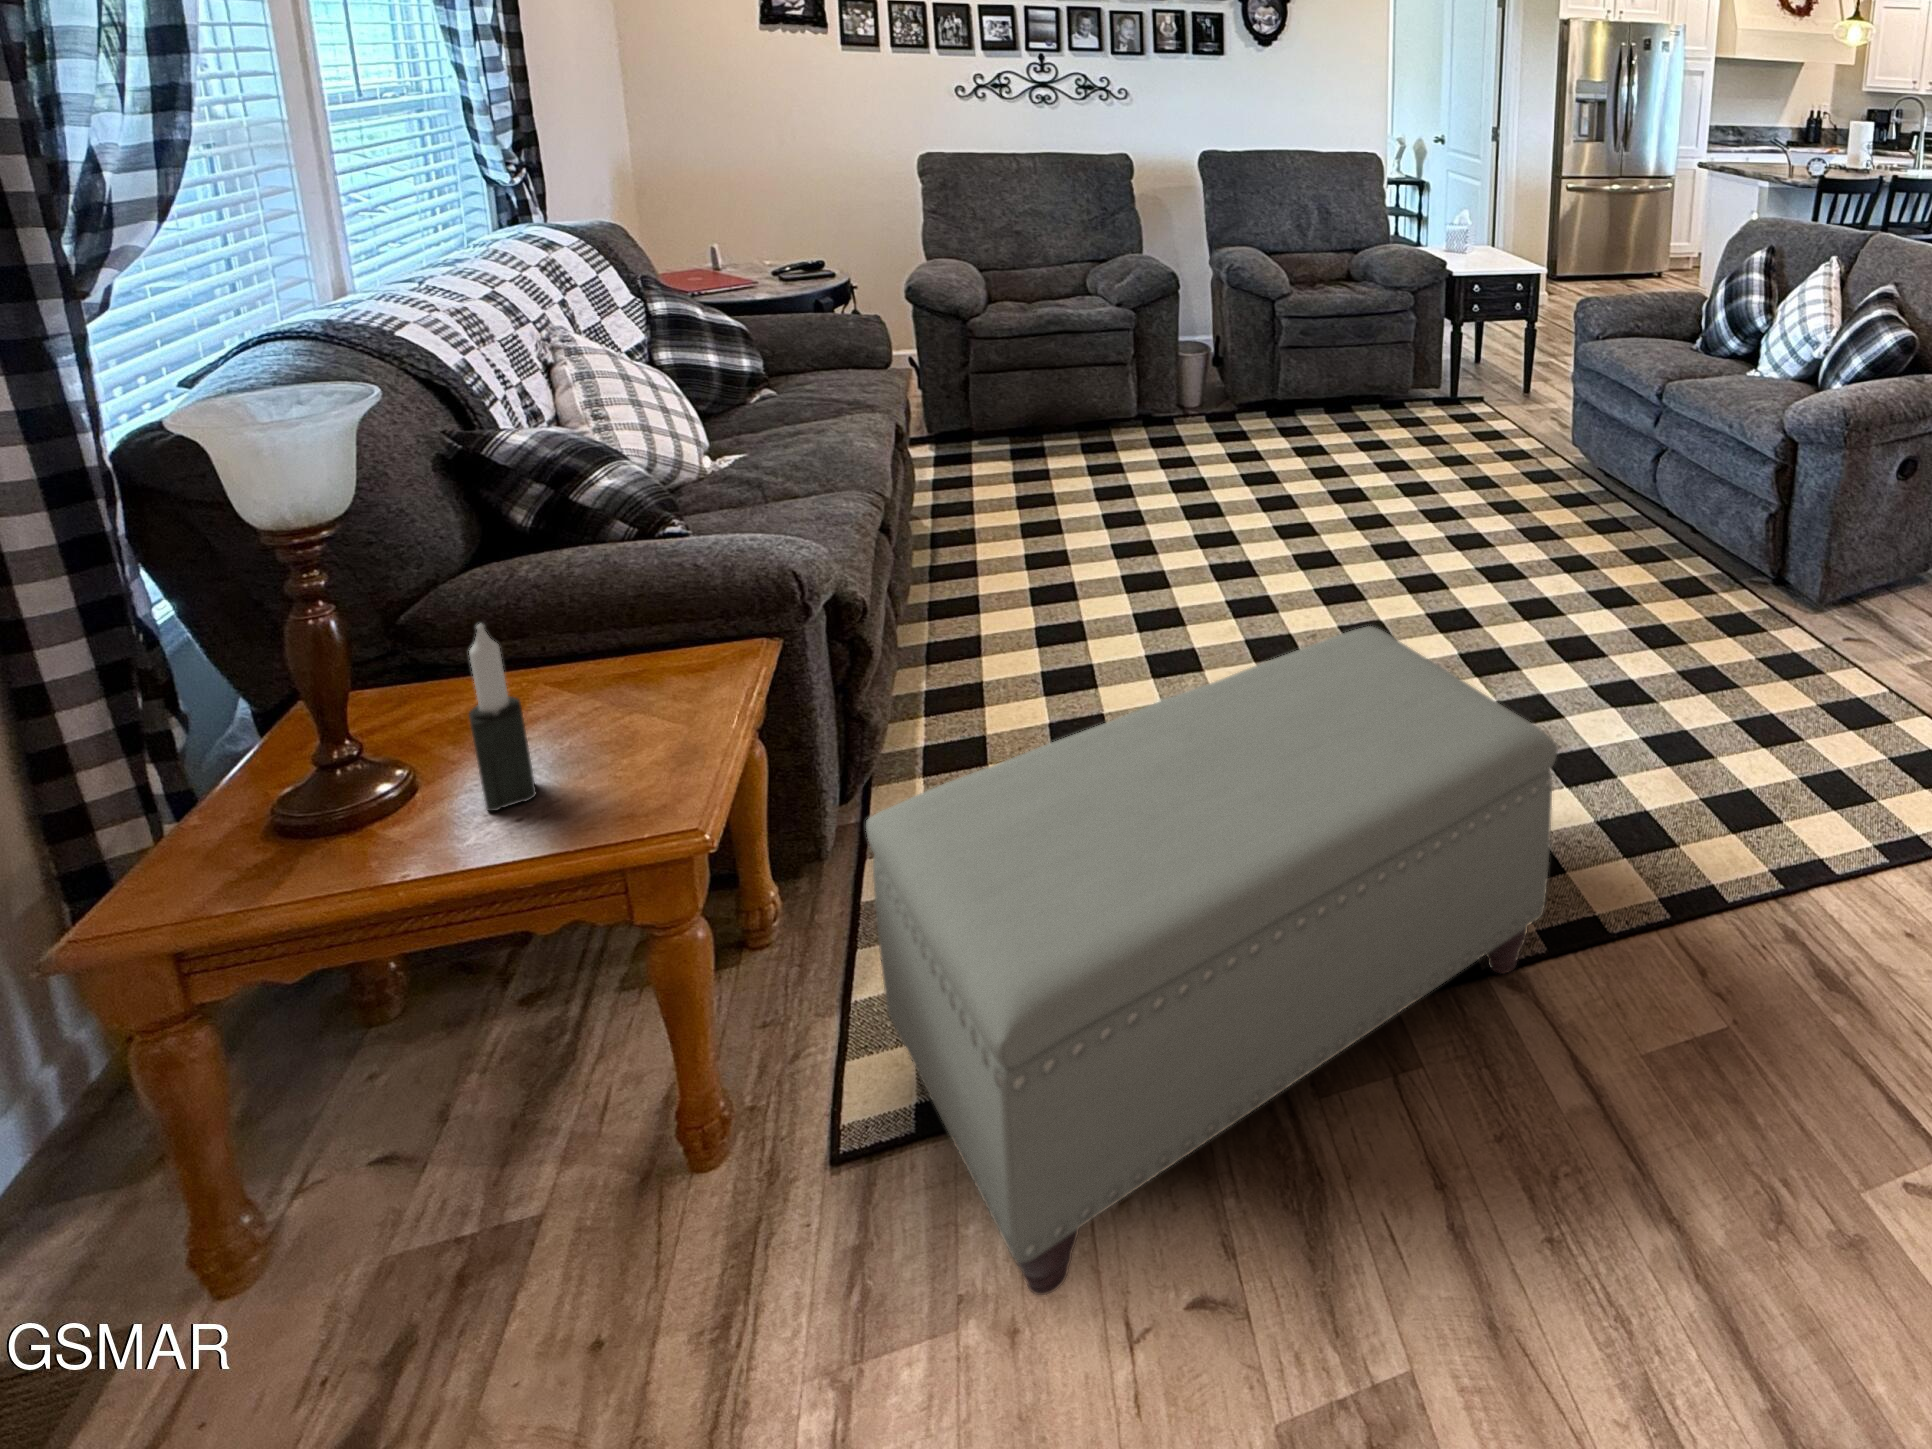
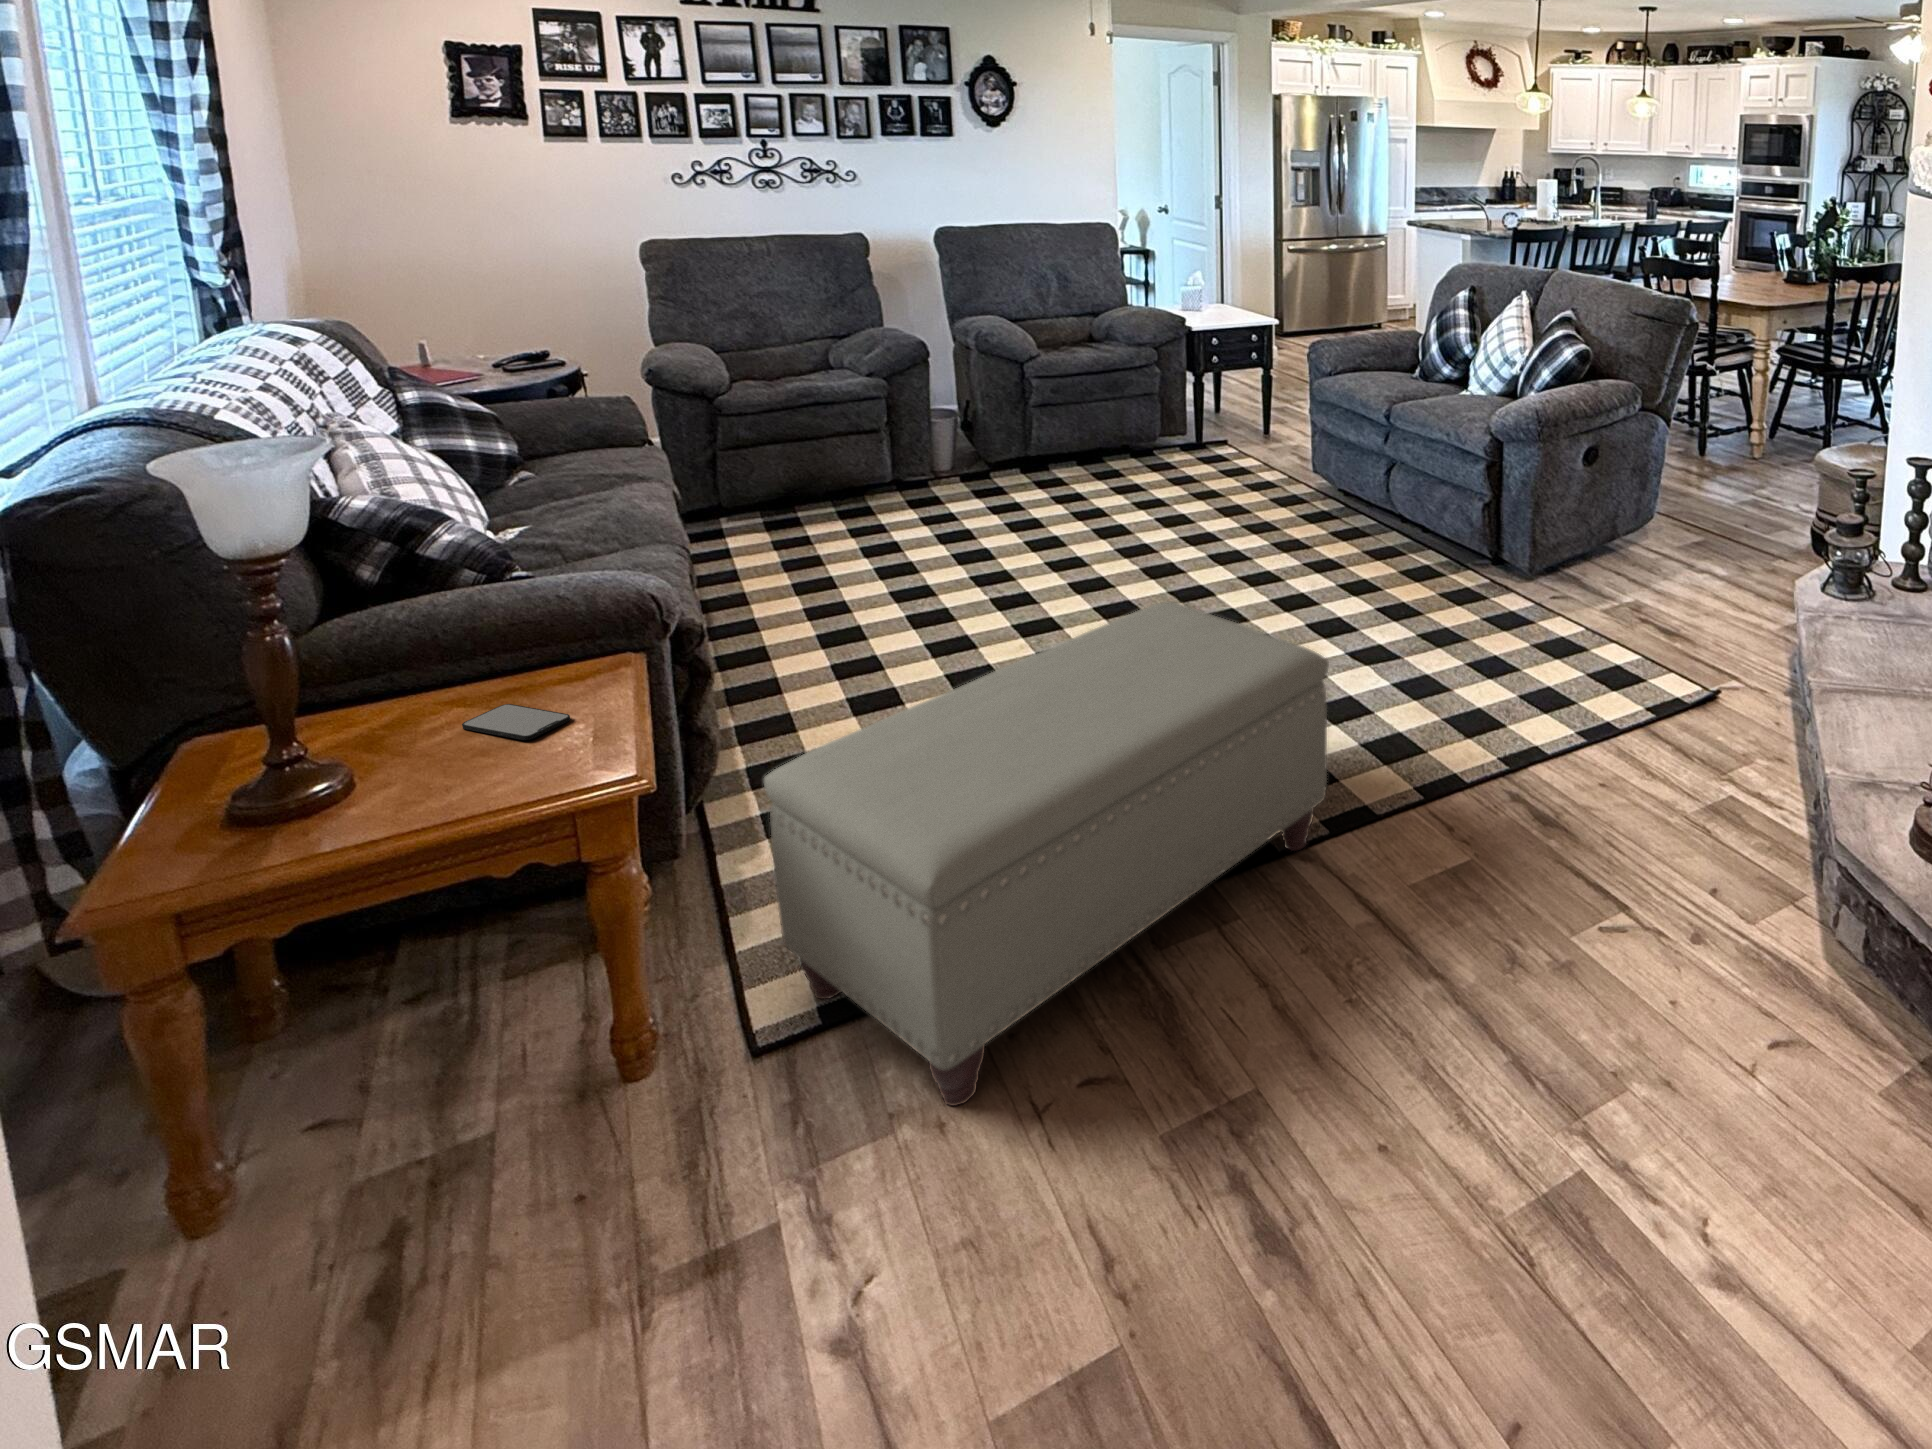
candle: present [469,624,536,811] -> none [394,642,456,806]
smartphone: none [576,682,683,735] -> present [462,704,570,740]

